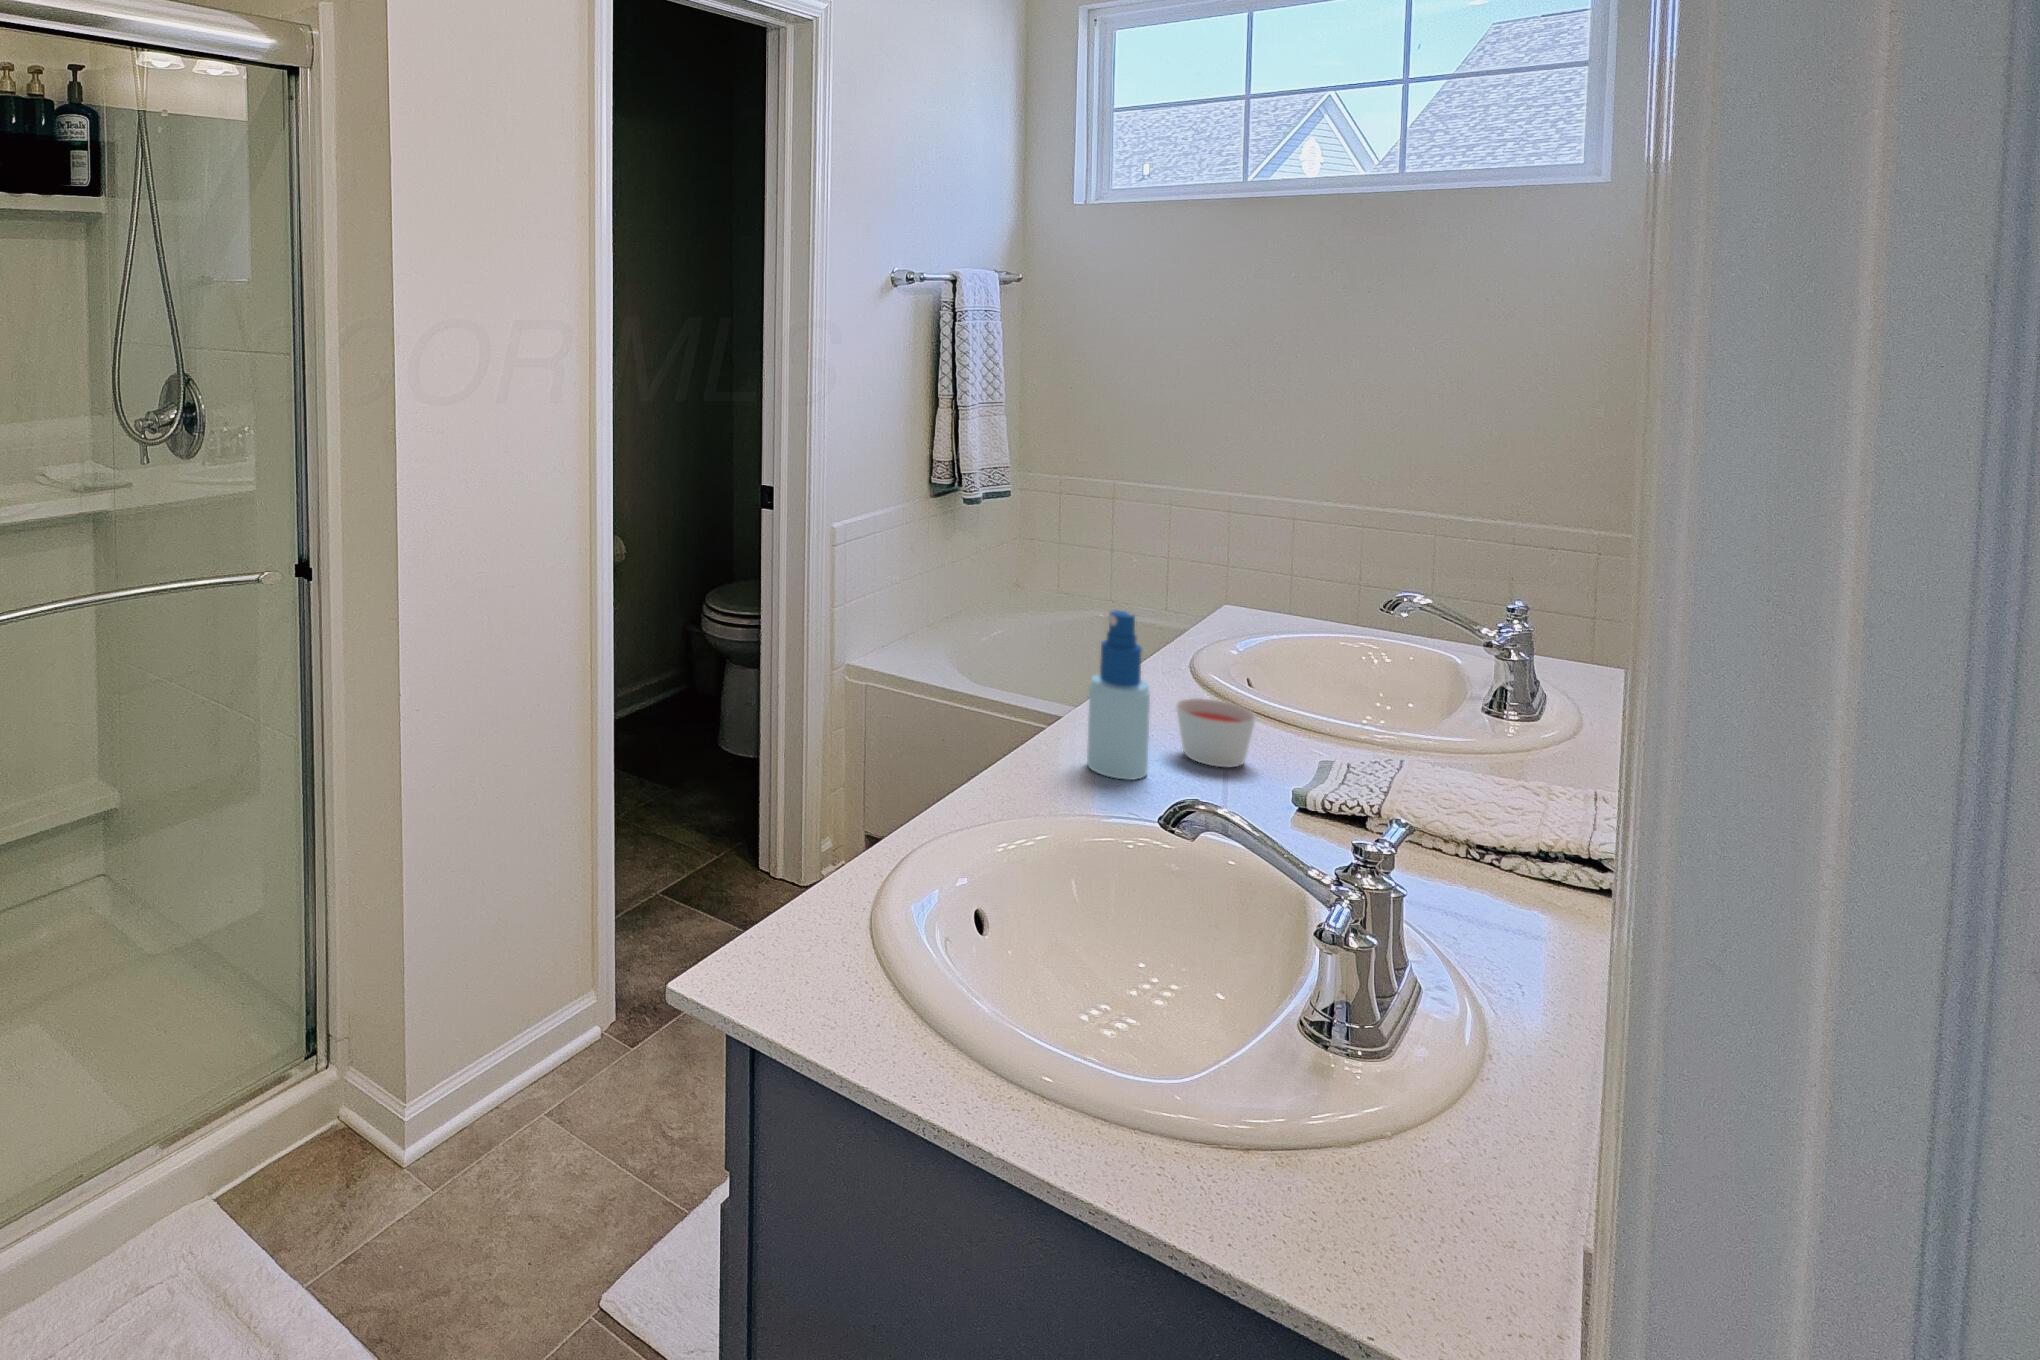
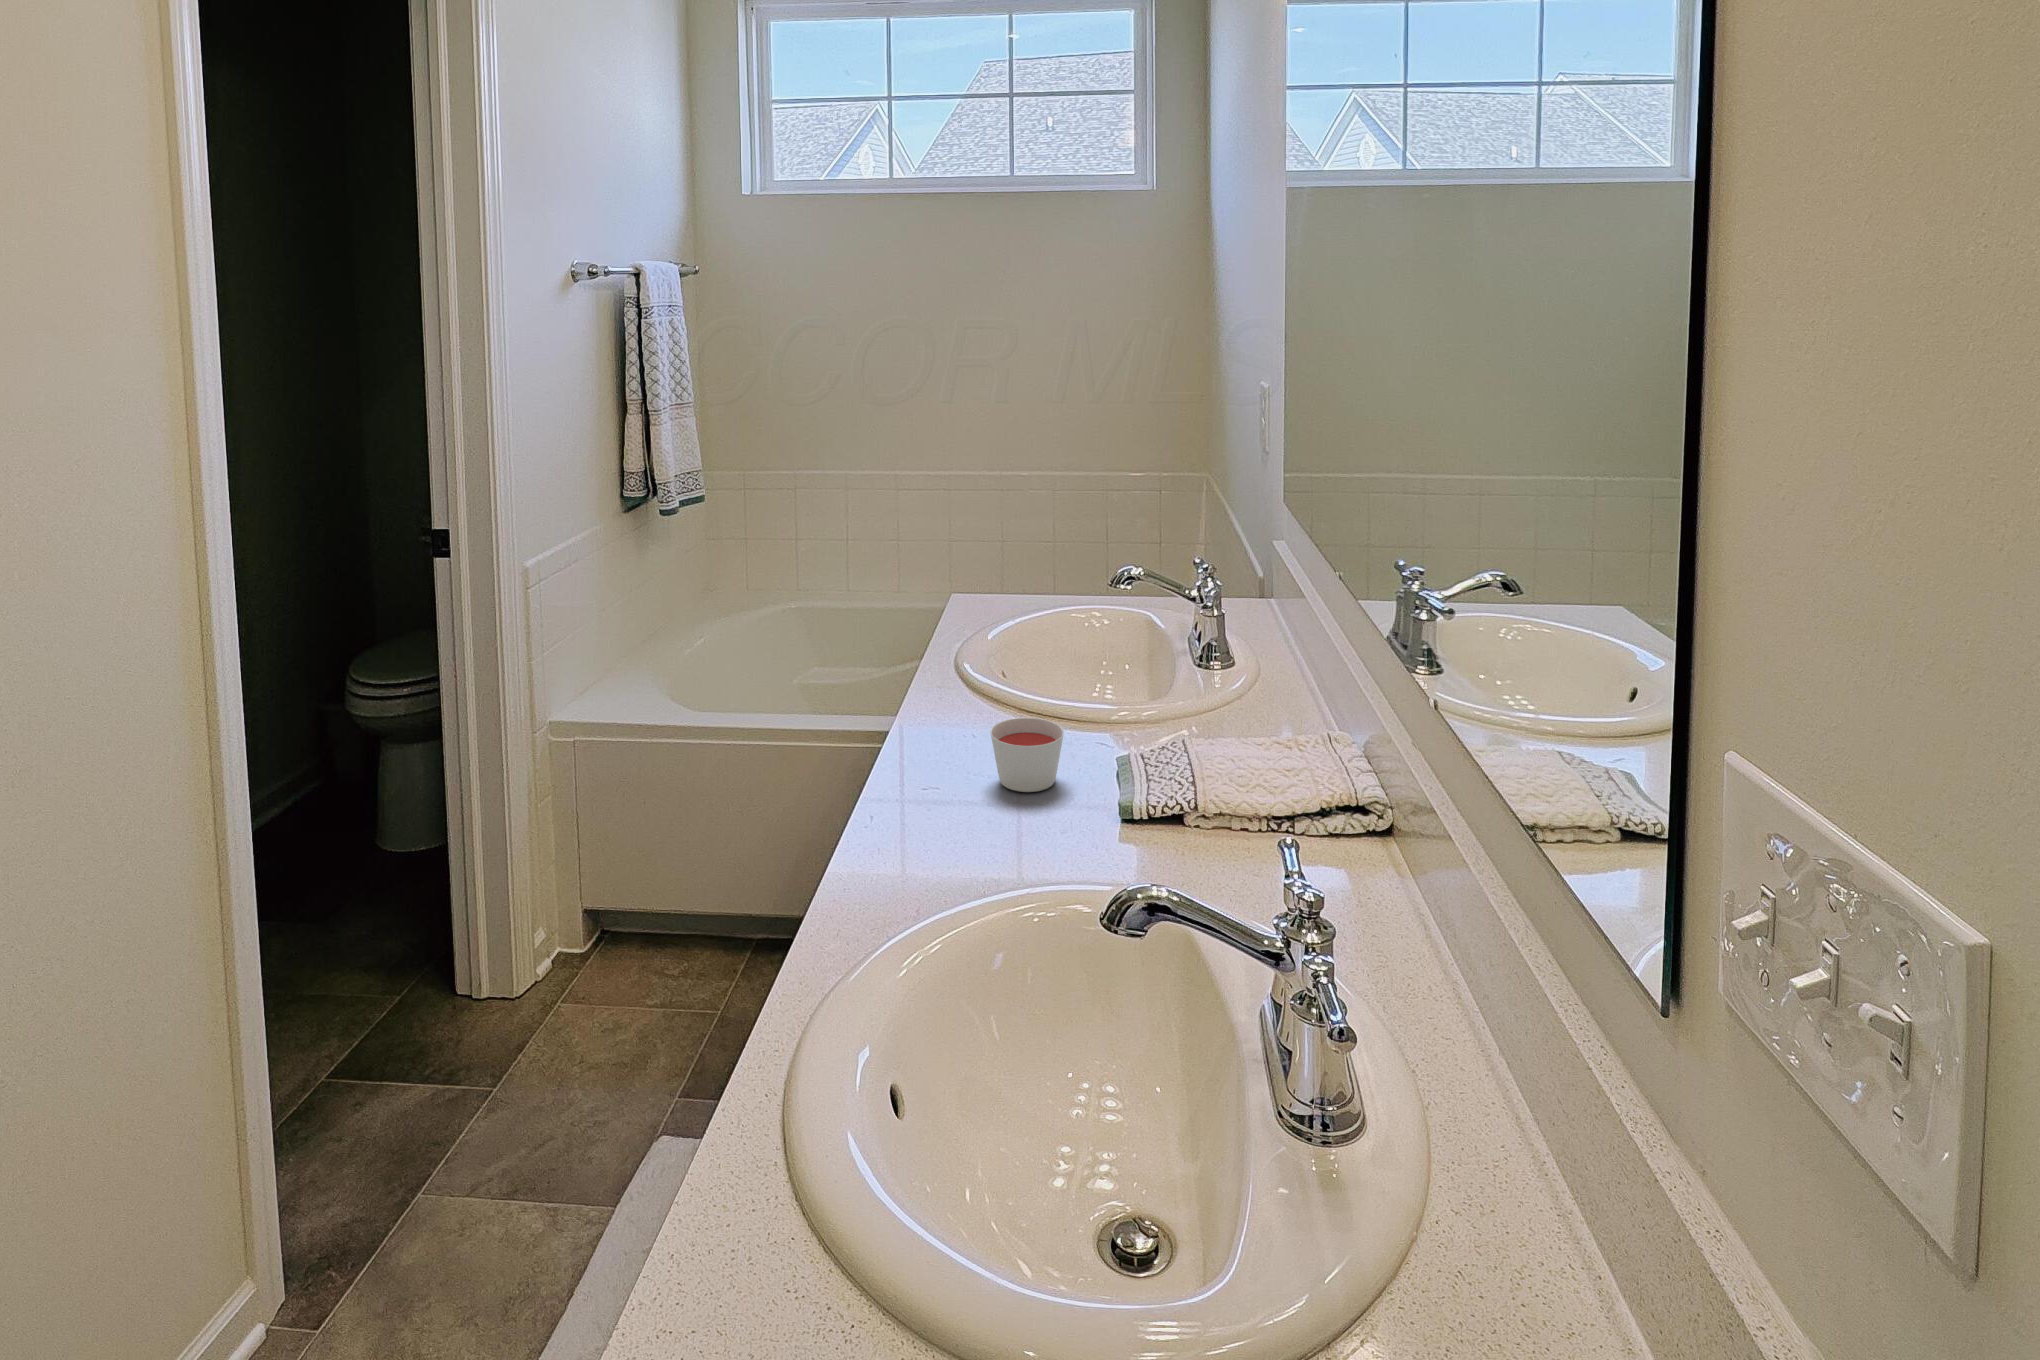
spray bottle: present [1087,610,1150,780] -> none [923,652,984,841]

